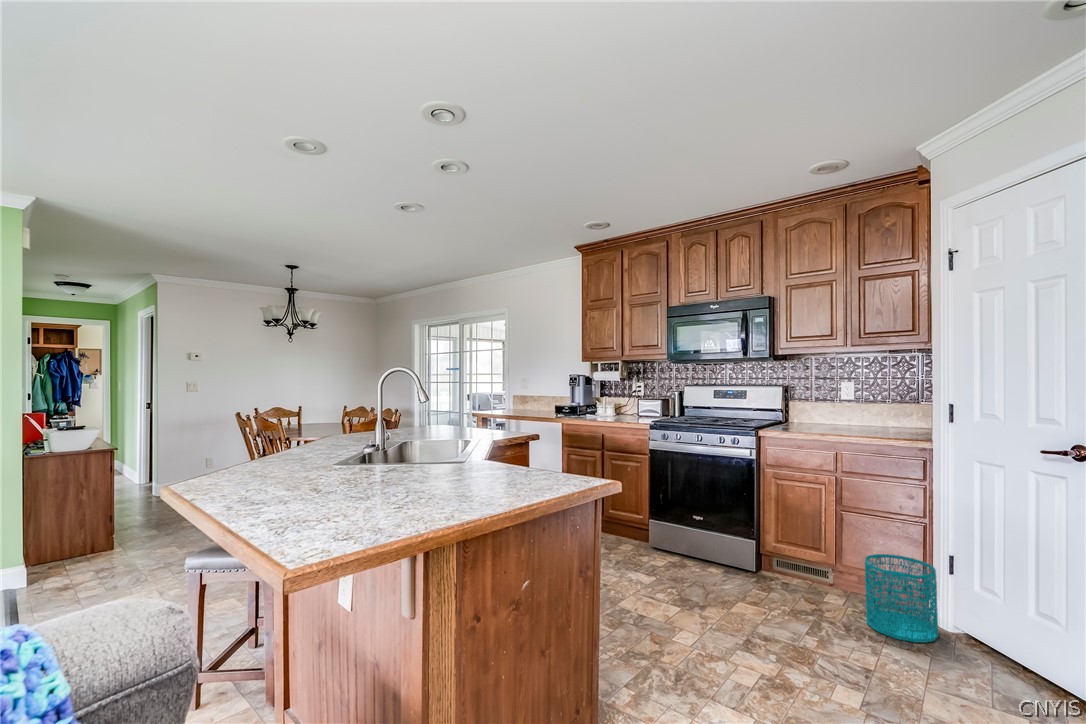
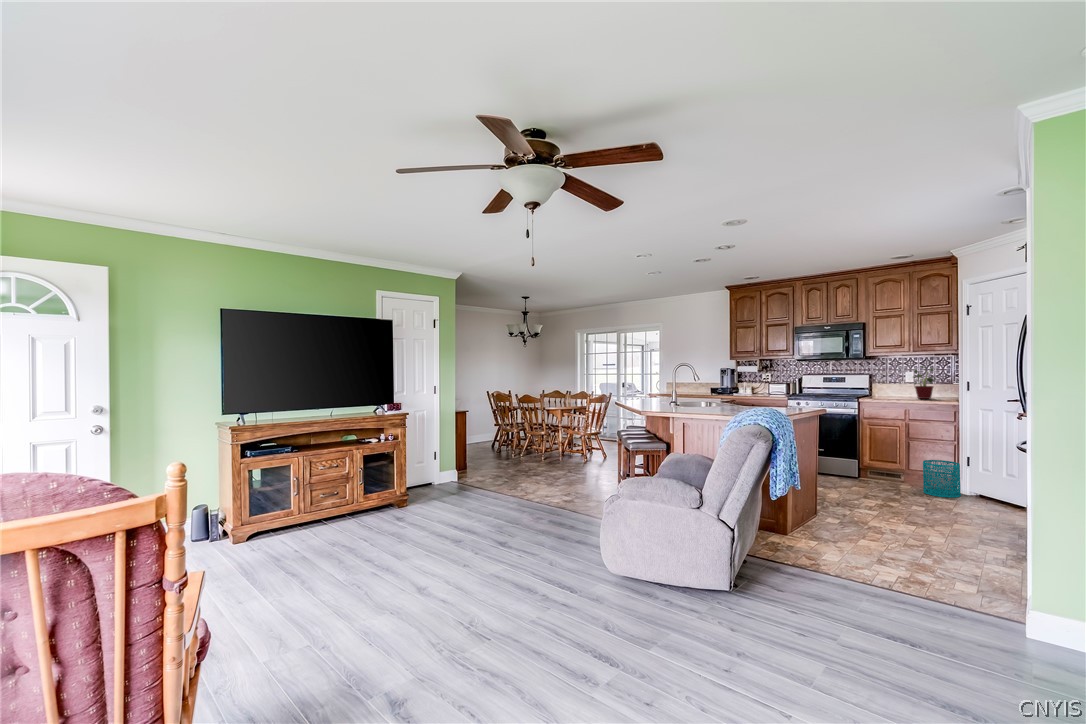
potted plant: none [847,371,894,432] -> present [913,366,936,399]

